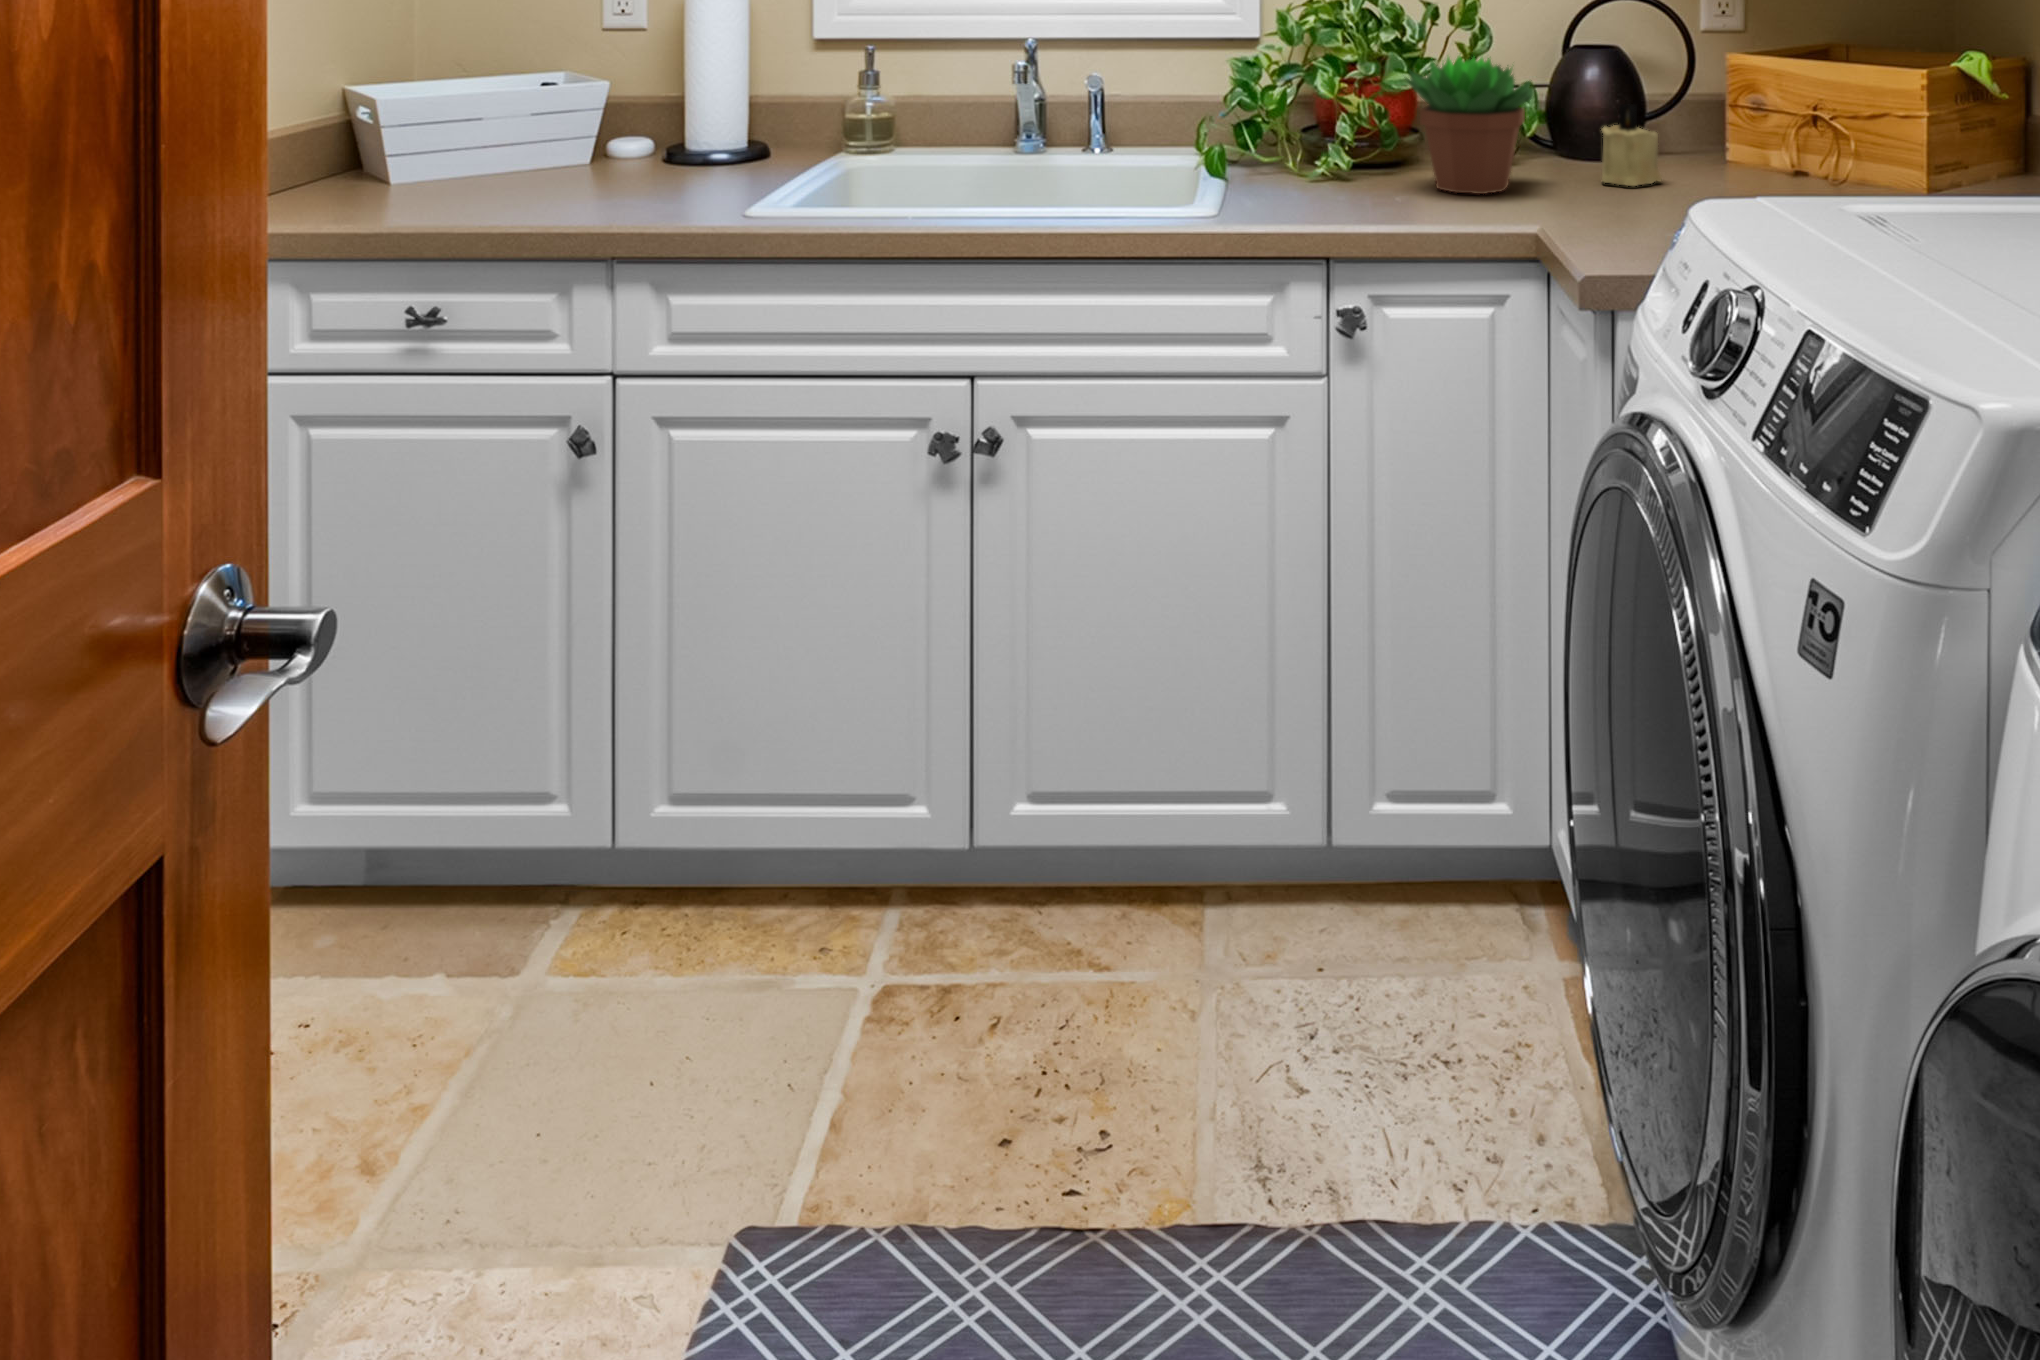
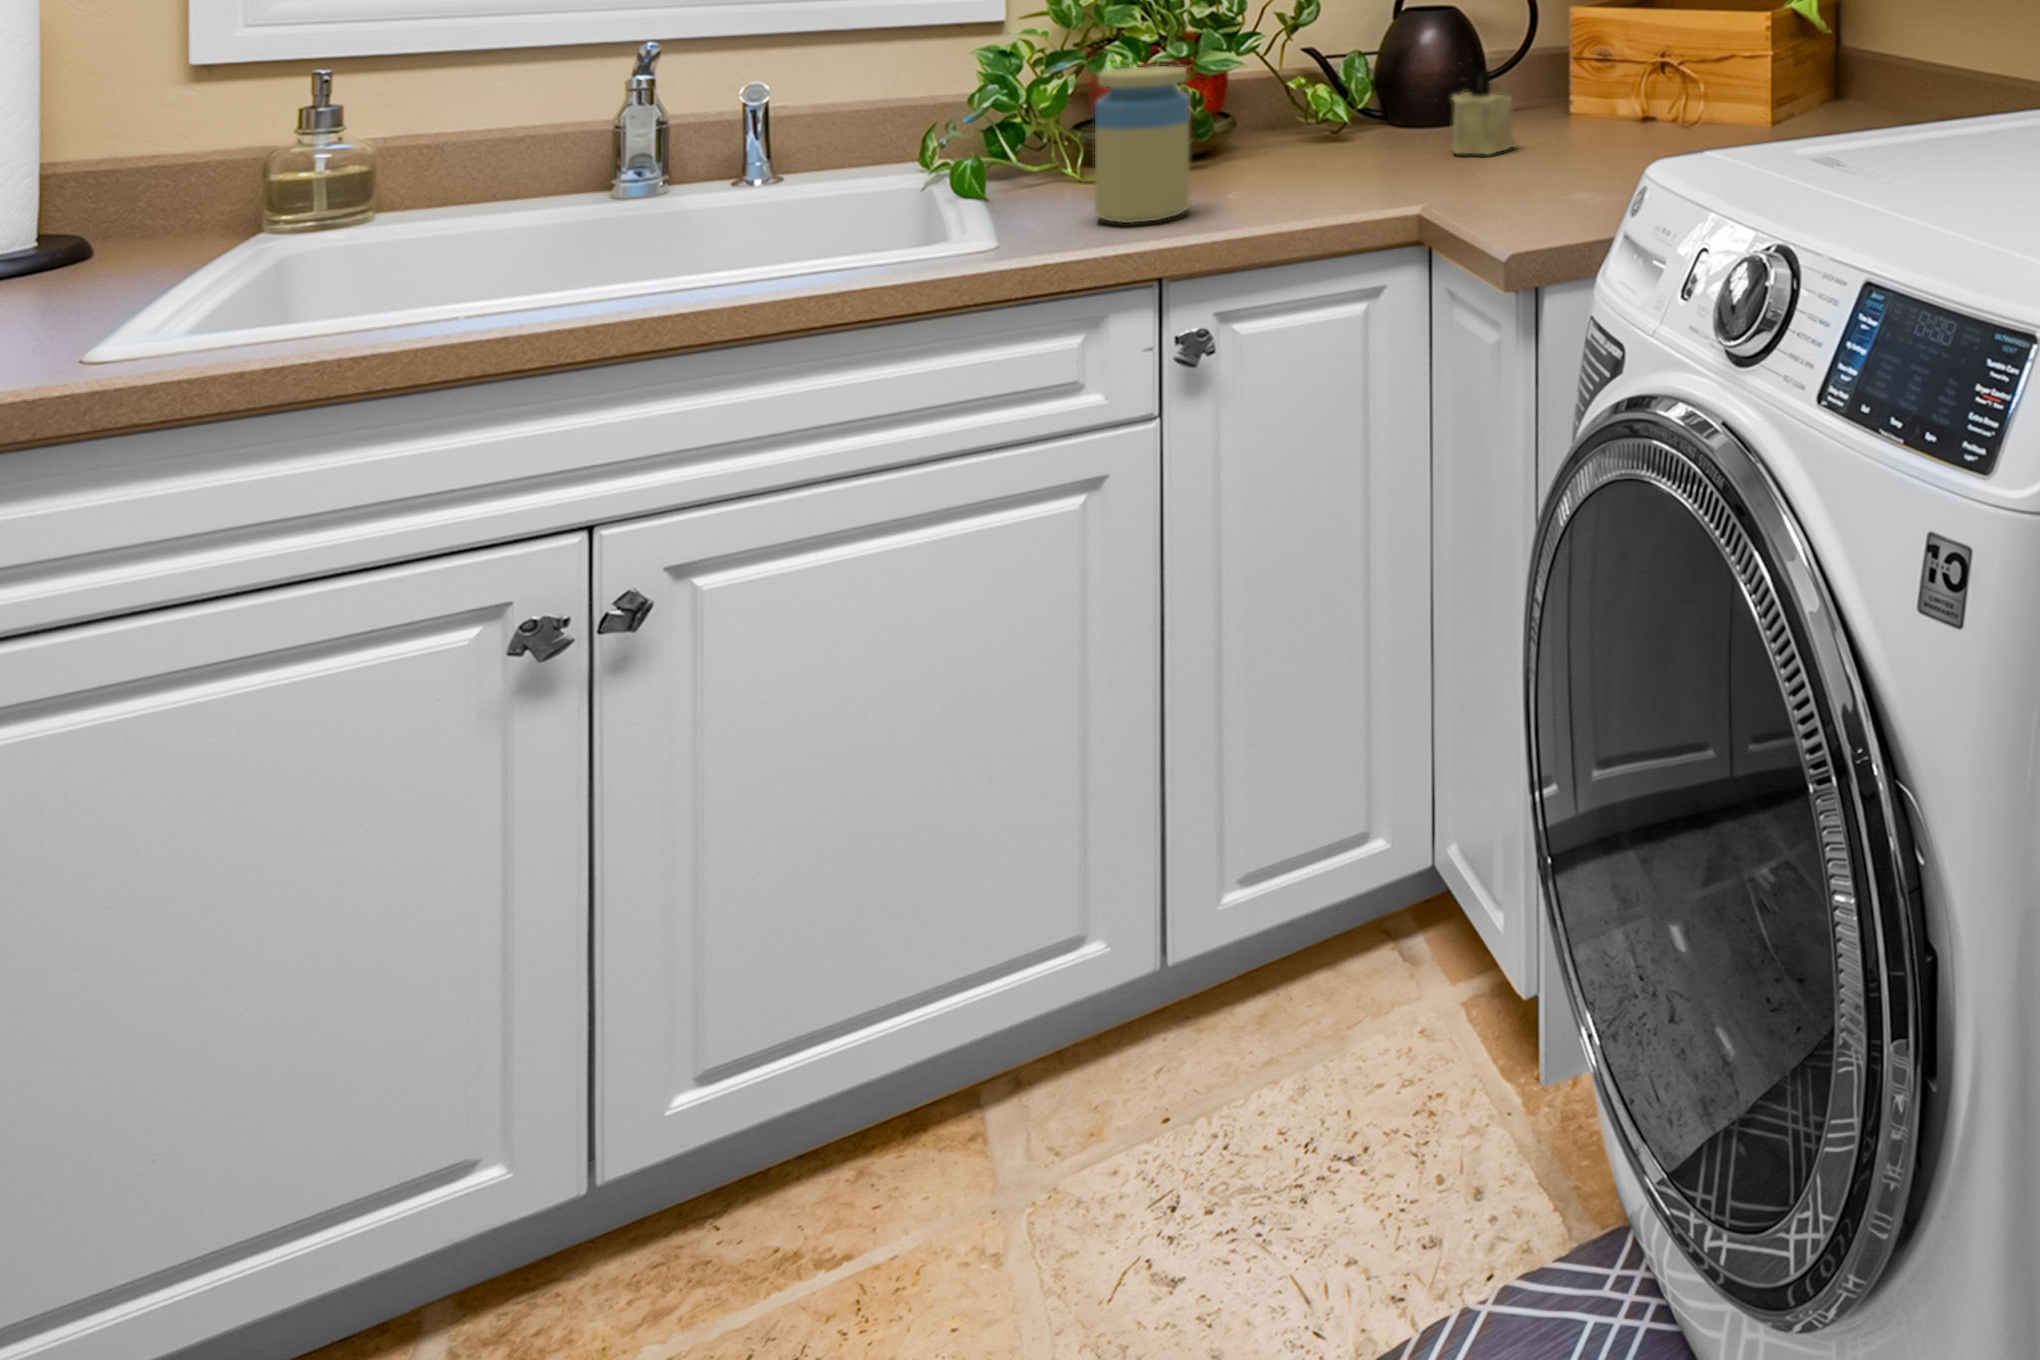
succulent plant: present [1406,56,1533,194] -> none [1229,24,1380,181]
jar: none [1287,79,1361,212] -> present [1095,66,1189,223]

